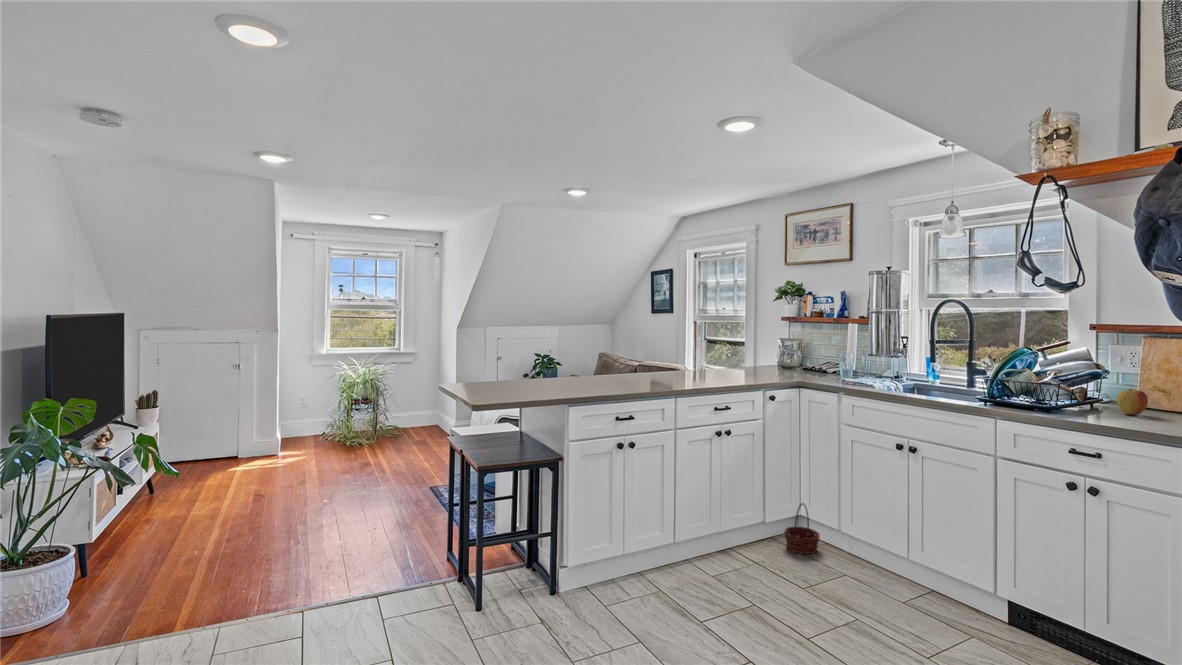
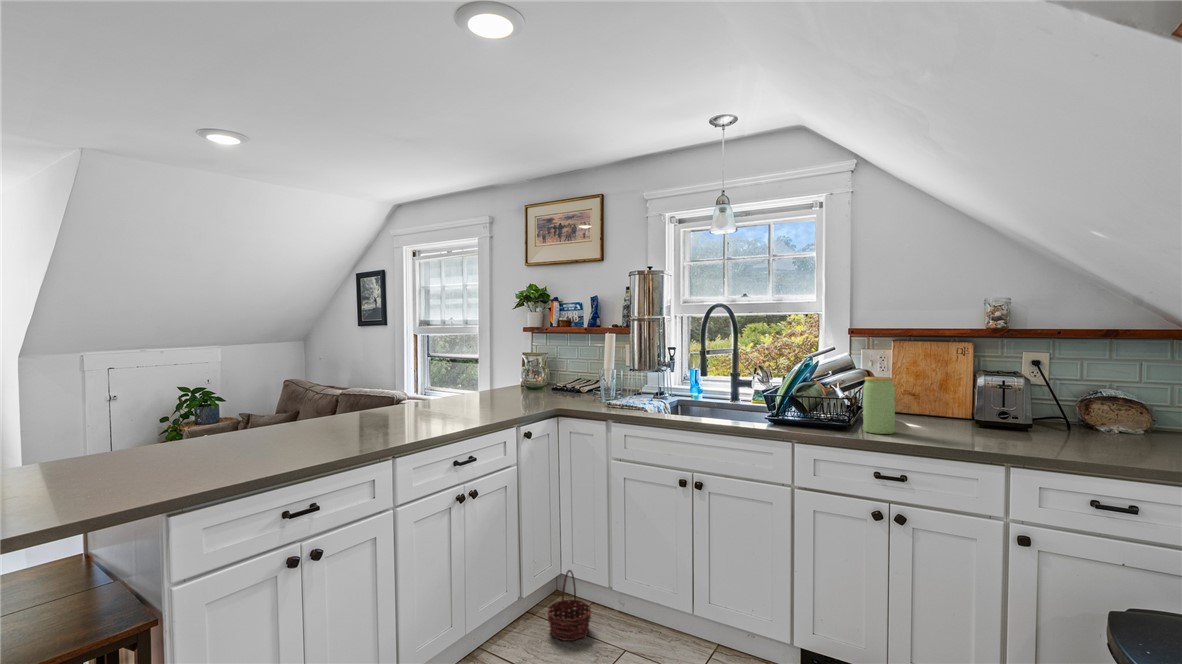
jar: none [1061,367,1093,416] -> present [863,377,895,434]
apple: present [1117,389,1148,415] -> none [906,398,936,427]

